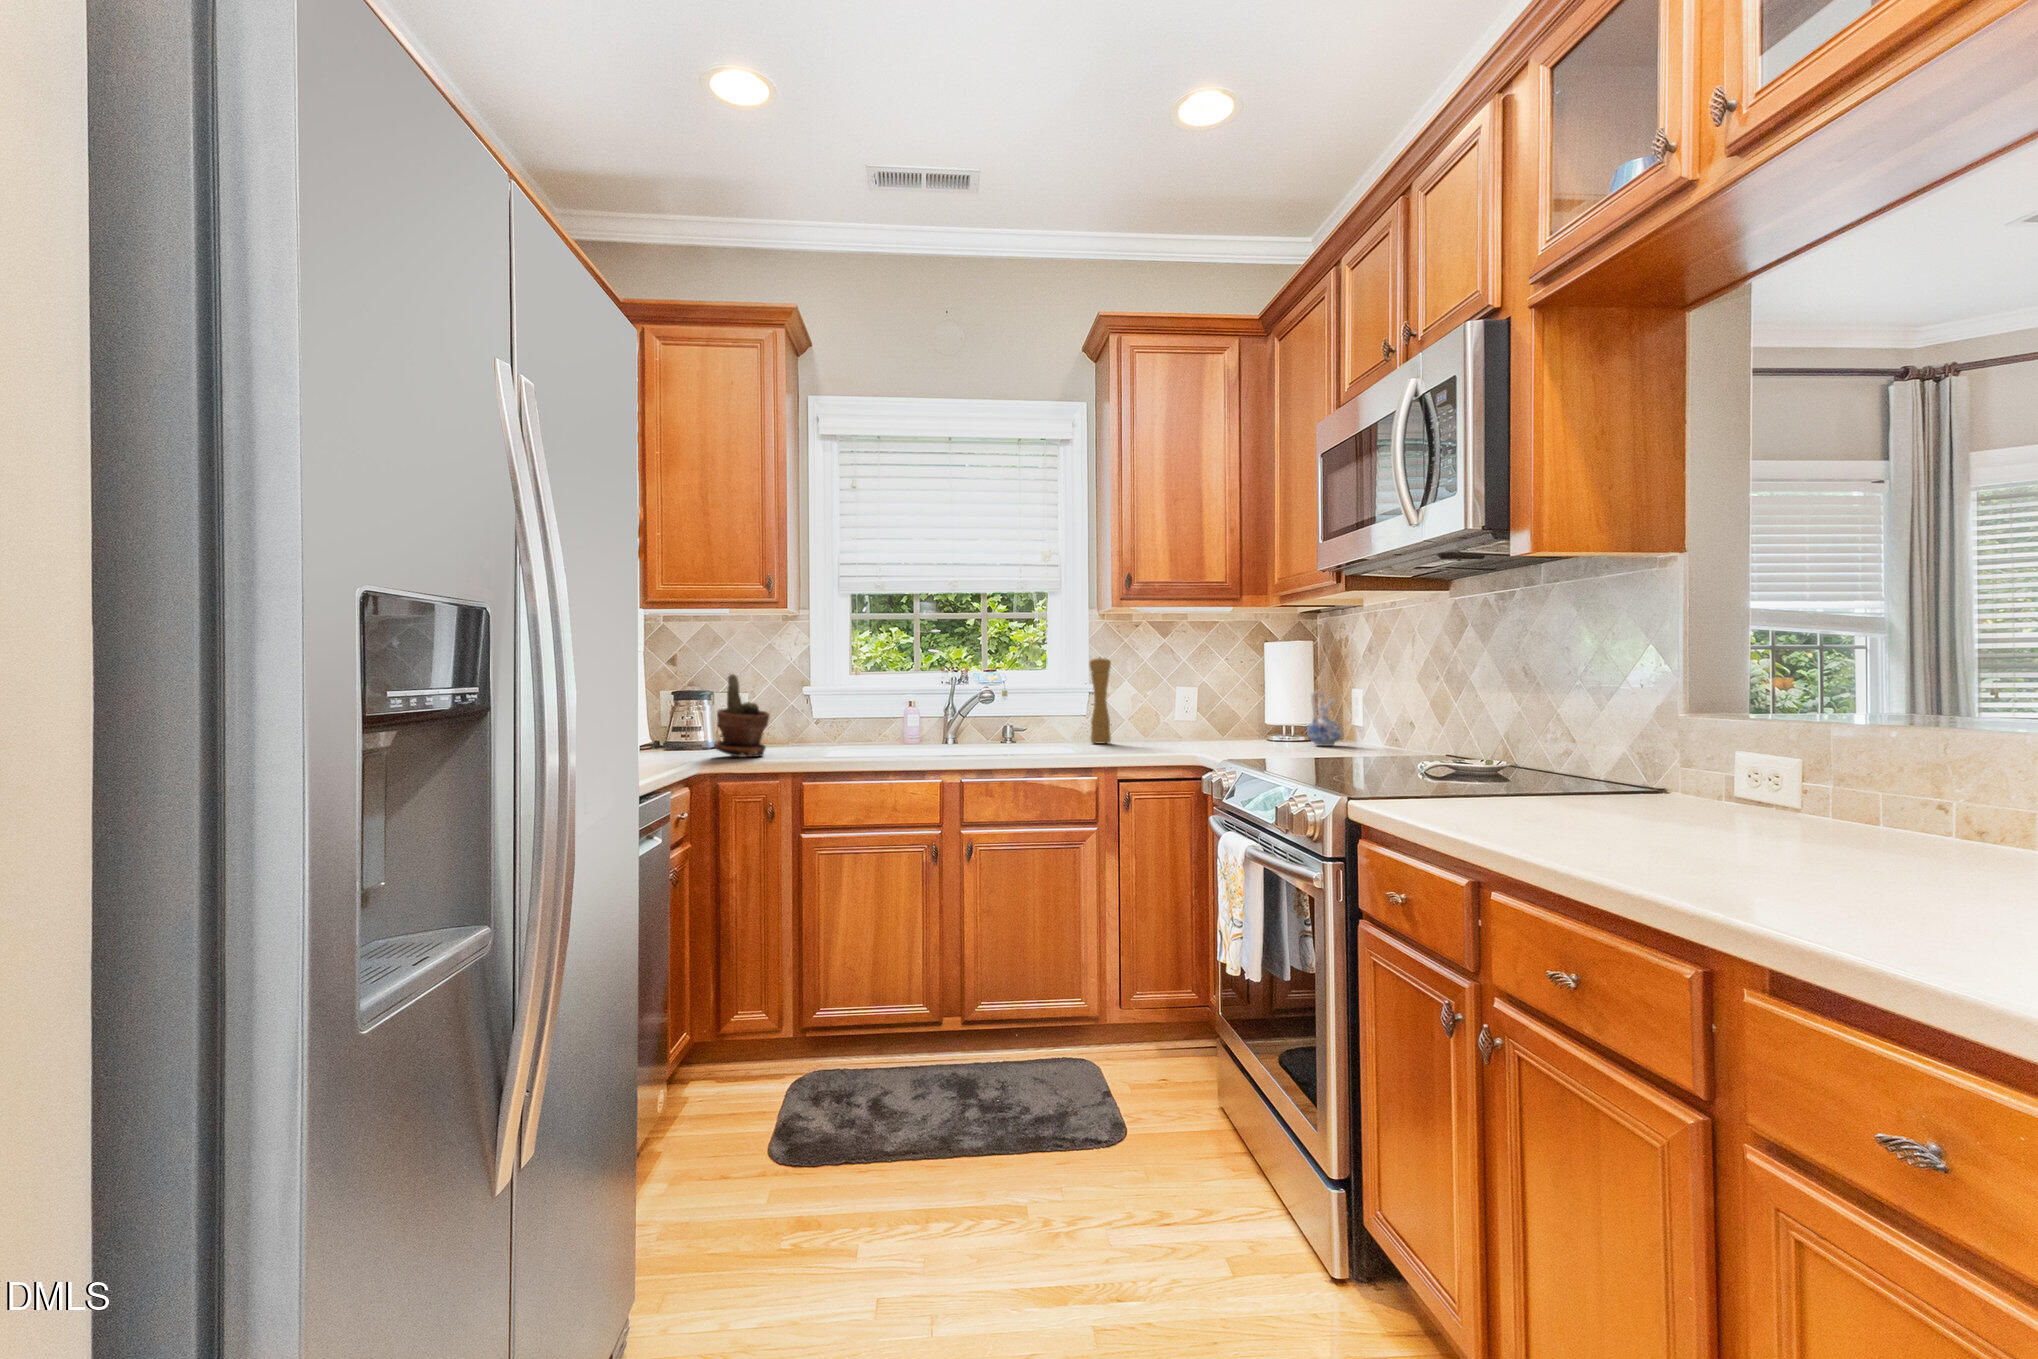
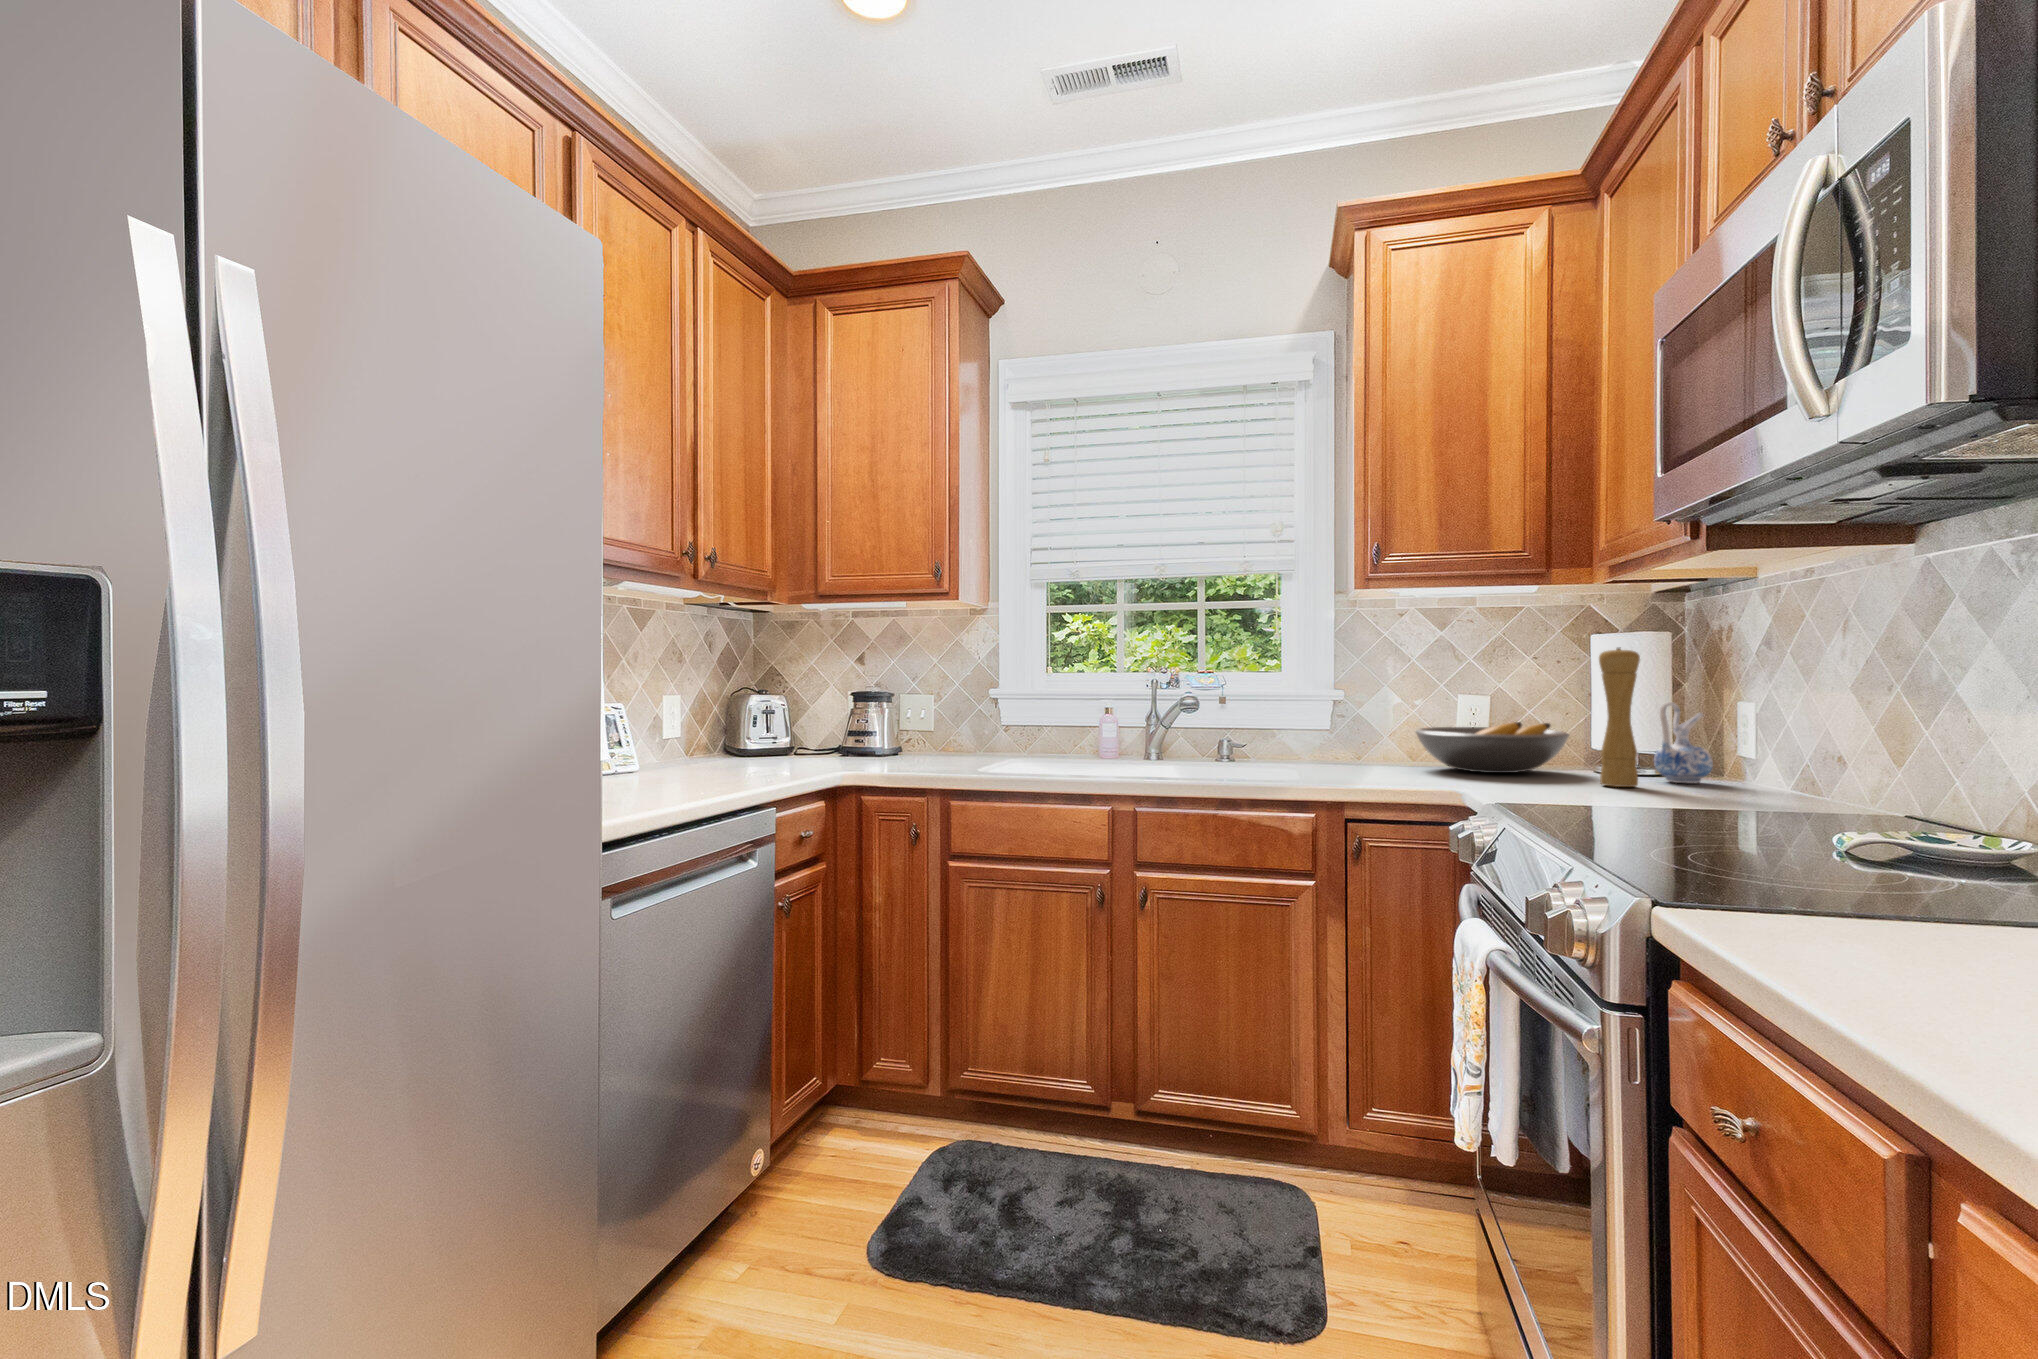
pepper mill: present [1089,657,1111,744] -> present [1599,648,1640,787]
potted plant: present [714,674,770,757] -> none [866,674,927,769]
fruit bowl: none [1151,707,1255,744] -> present [1416,722,1569,773]

